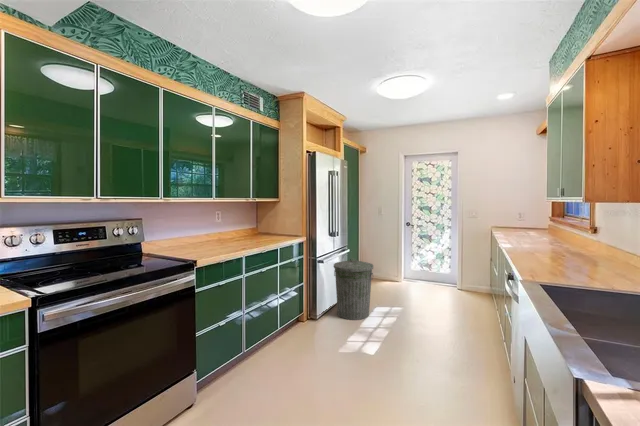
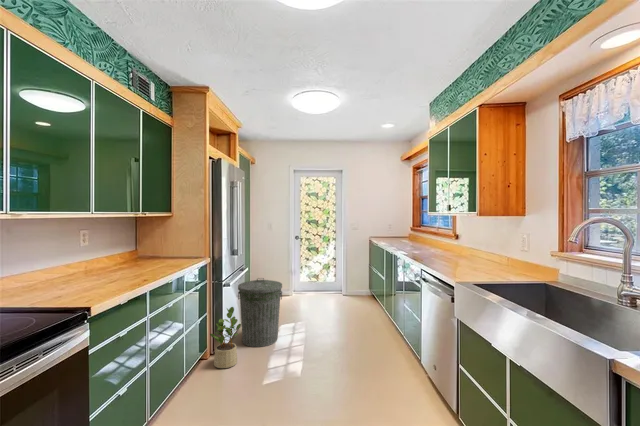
potted plant: none [306,280,330,330] -> present [210,307,241,368]

